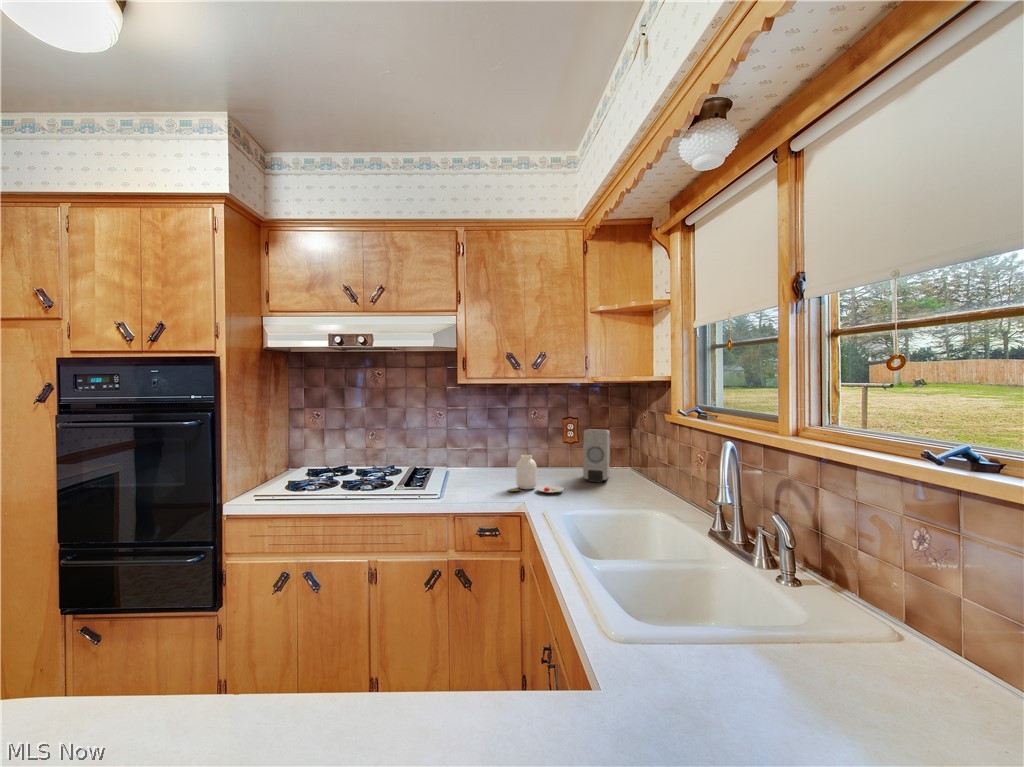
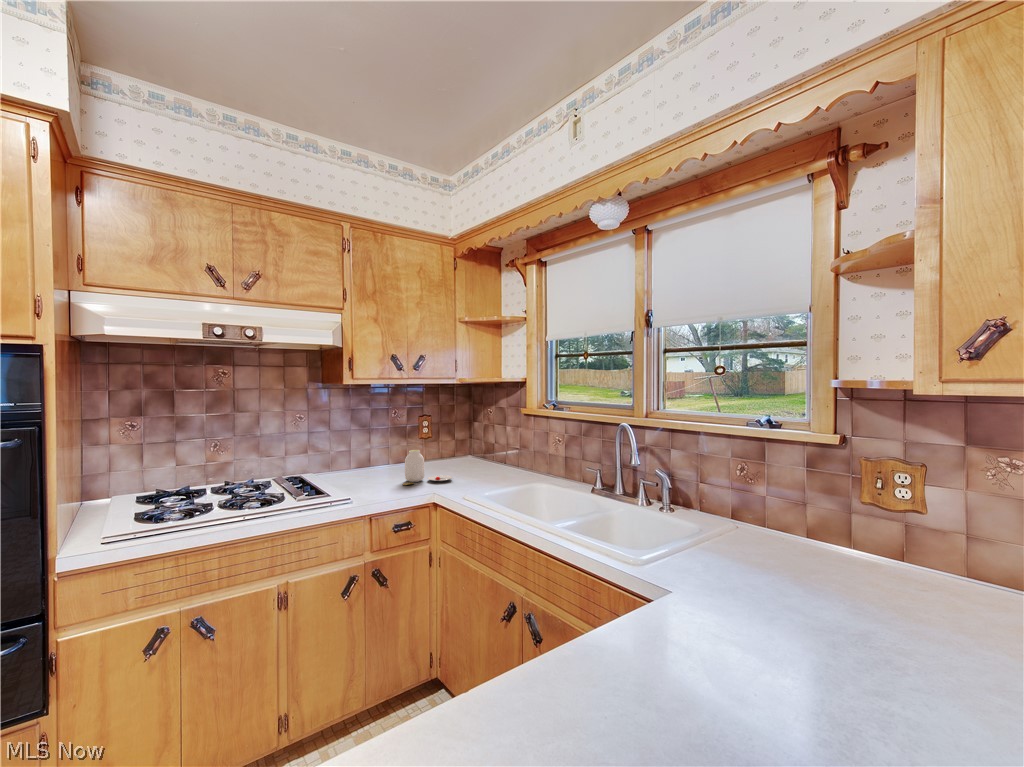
soap dispenser: present [583,430,610,482] -> none [446,424,473,469]

